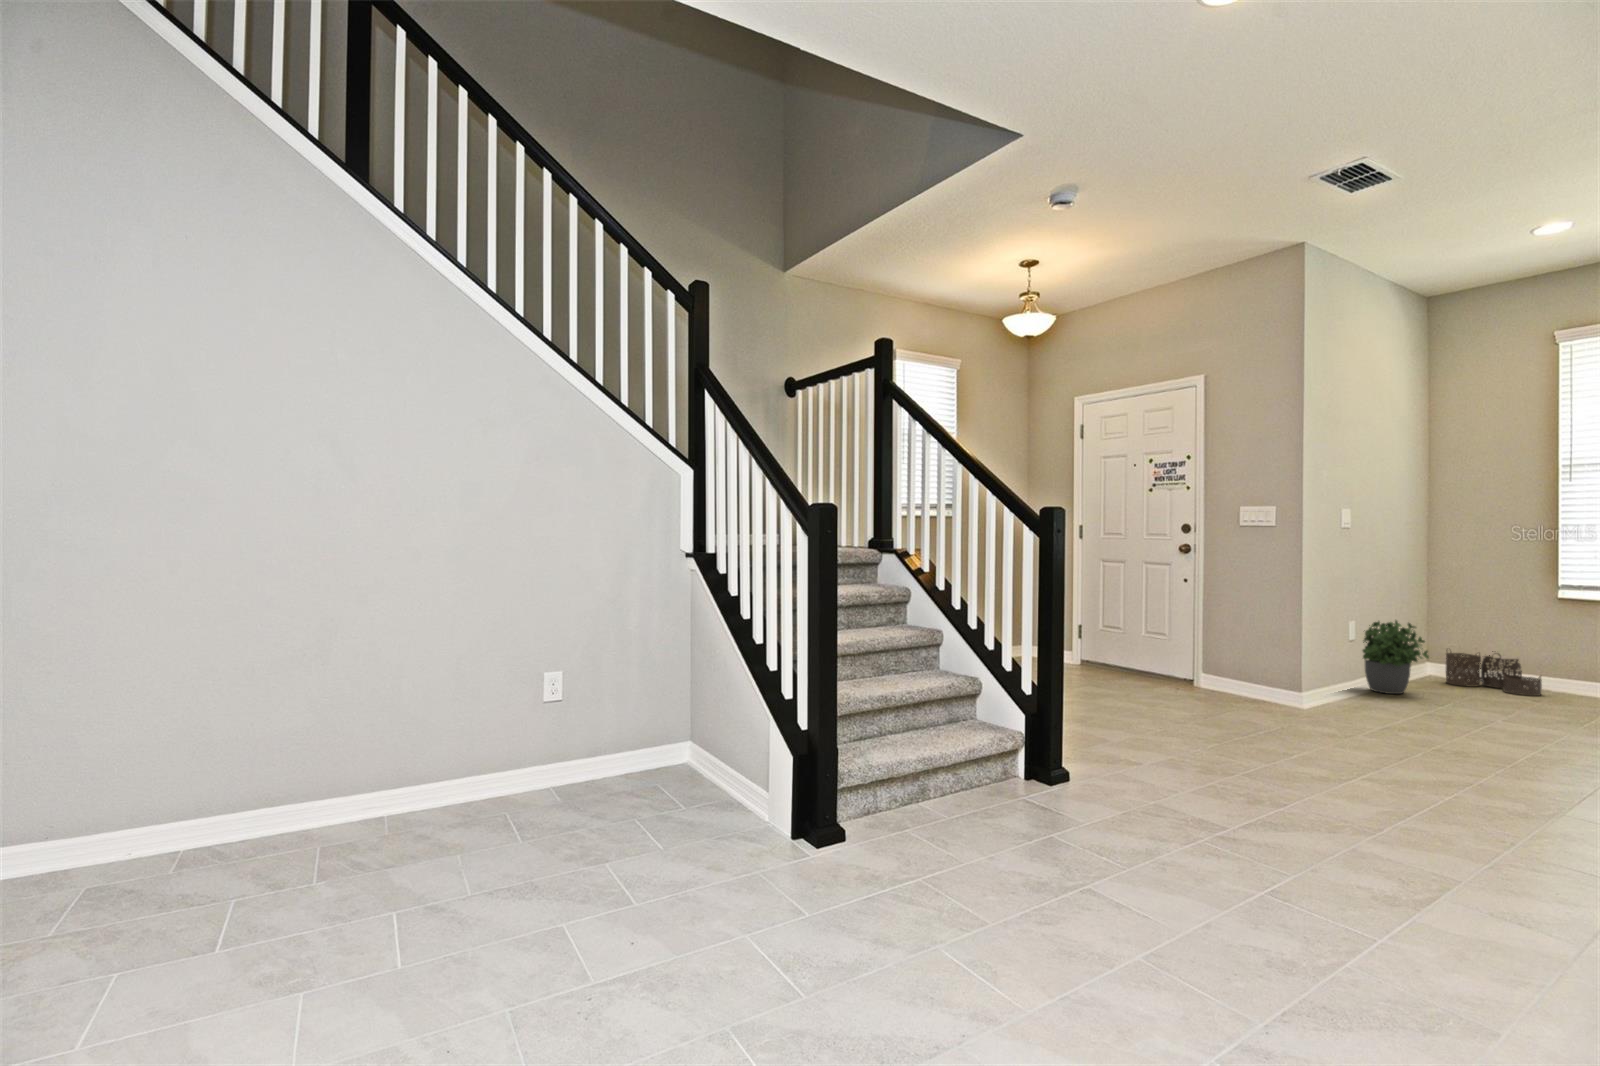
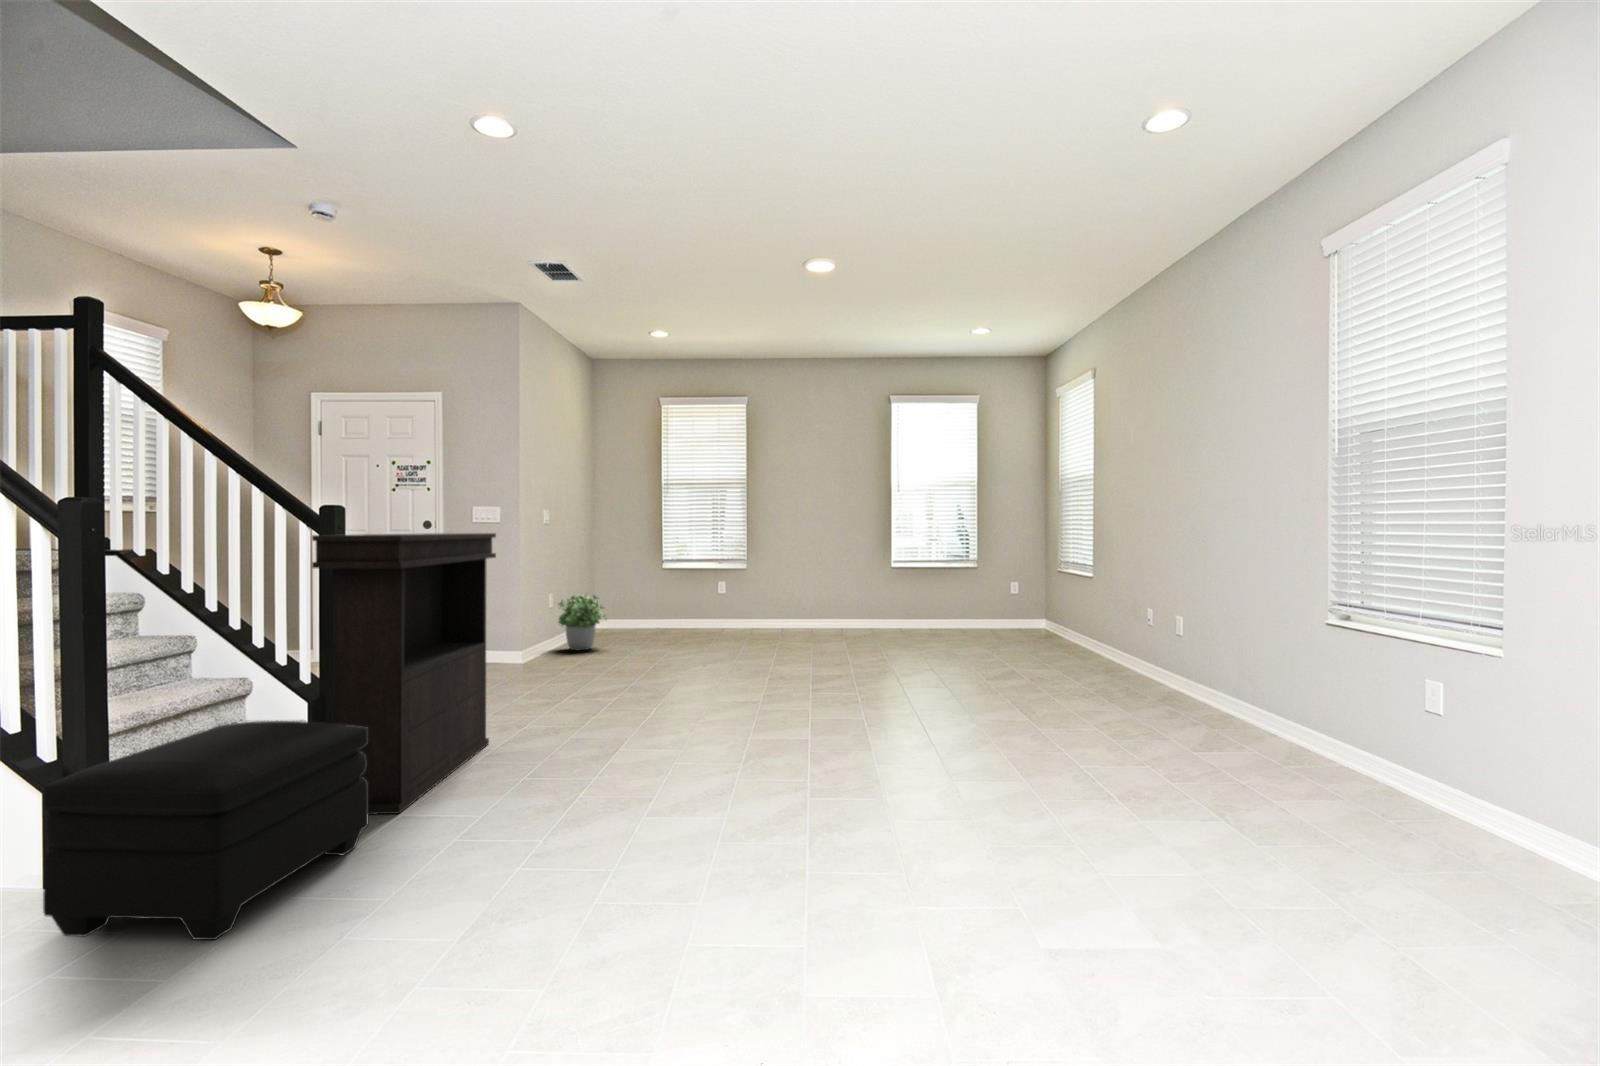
console table: none [1009,538,1240,870] -> present [312,533,496,814]
woven basket: present [1446,650,1542,696] -> none [615,610,669,639]
ottoman: none [759,730,1047,965] -> present [43,721,369,940]

